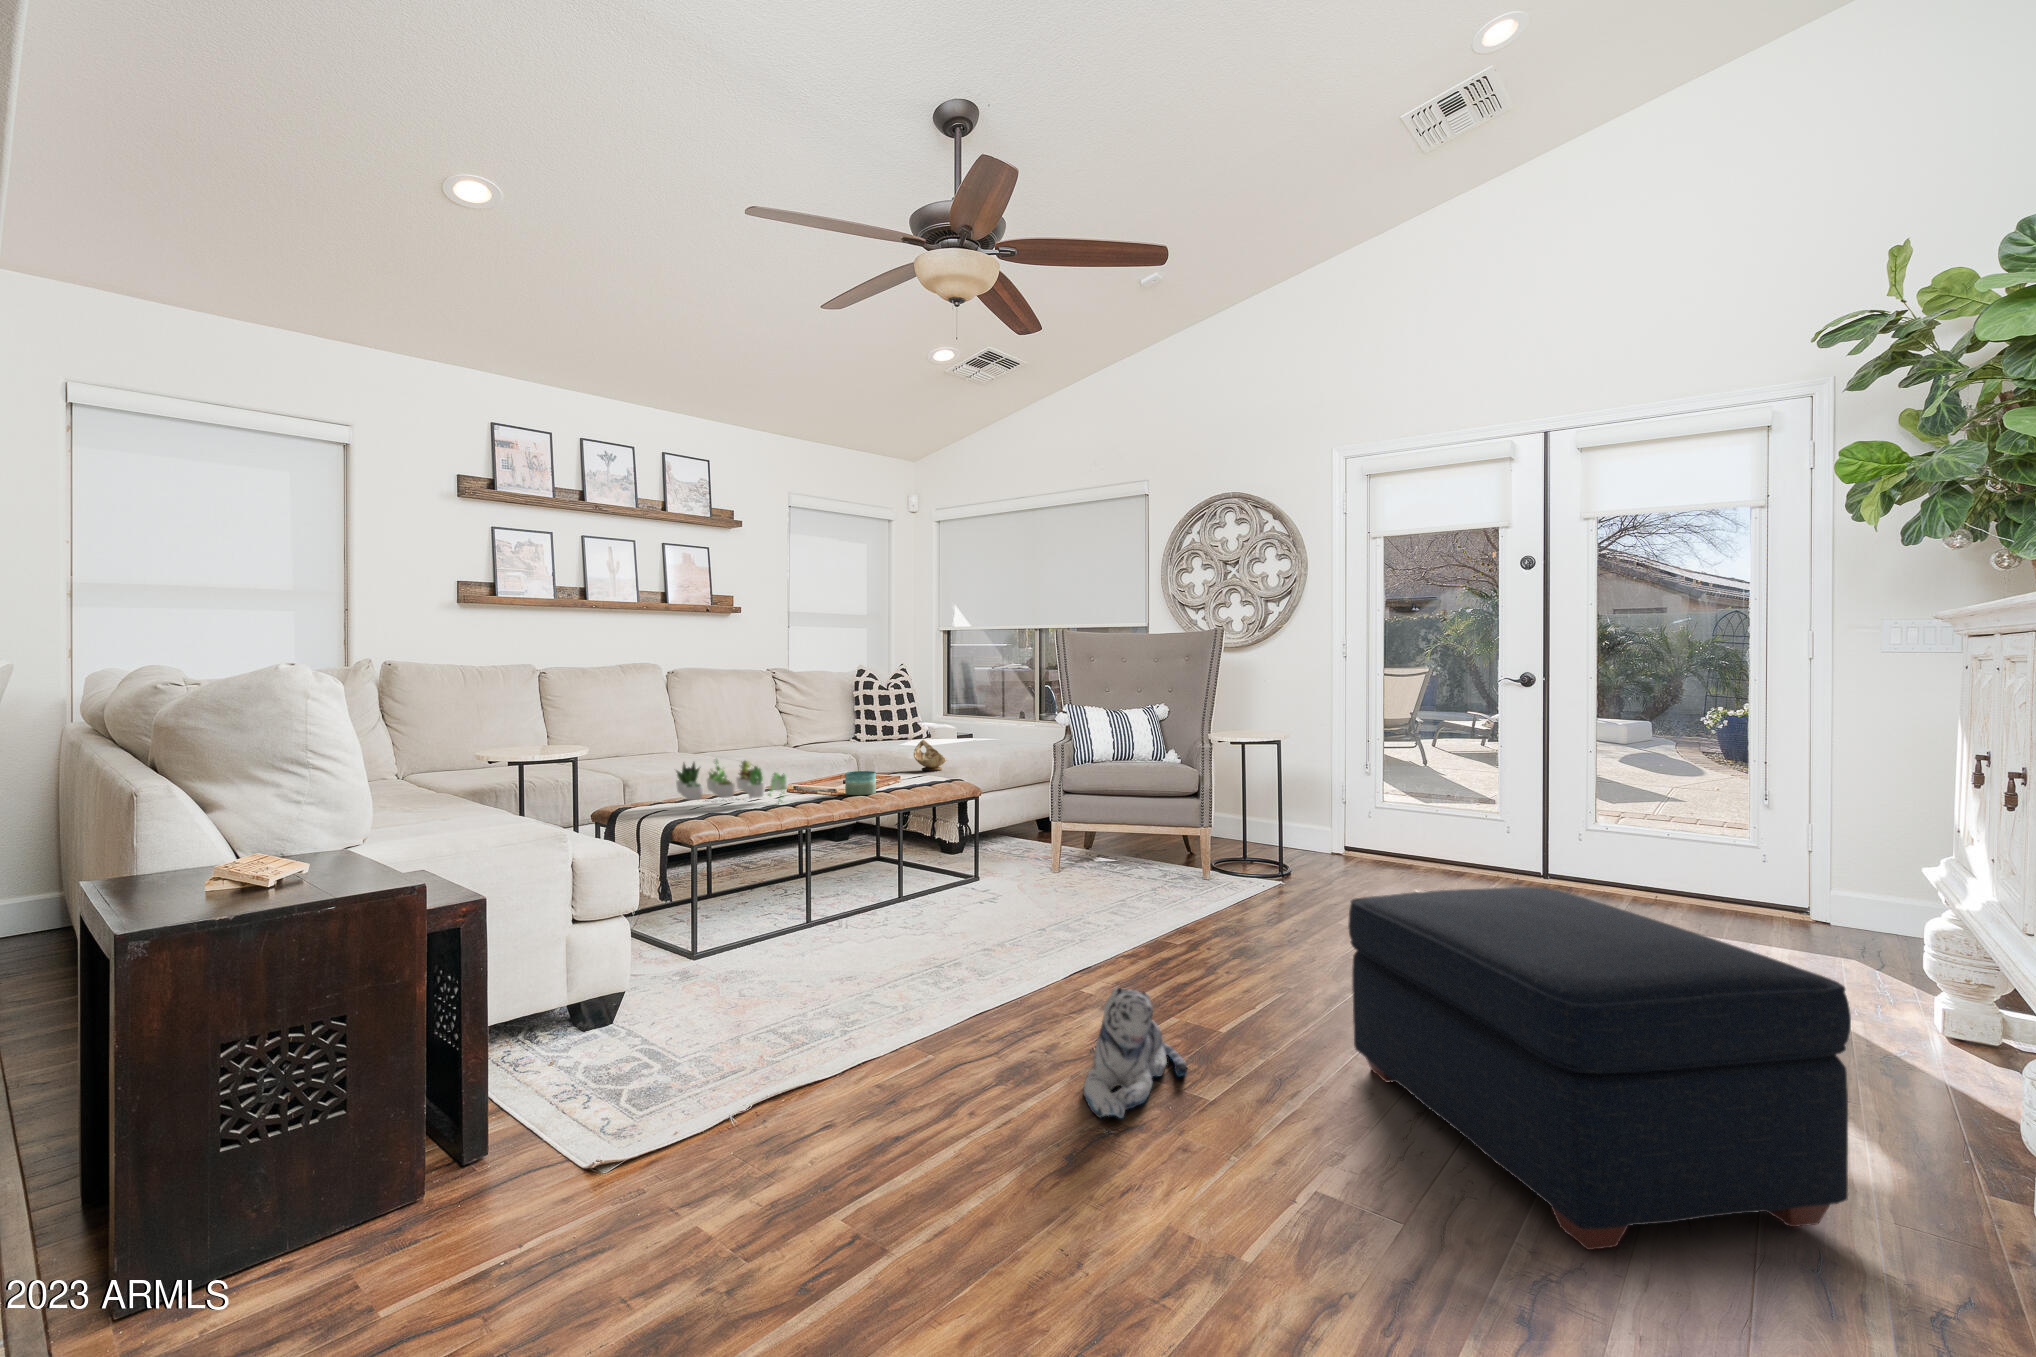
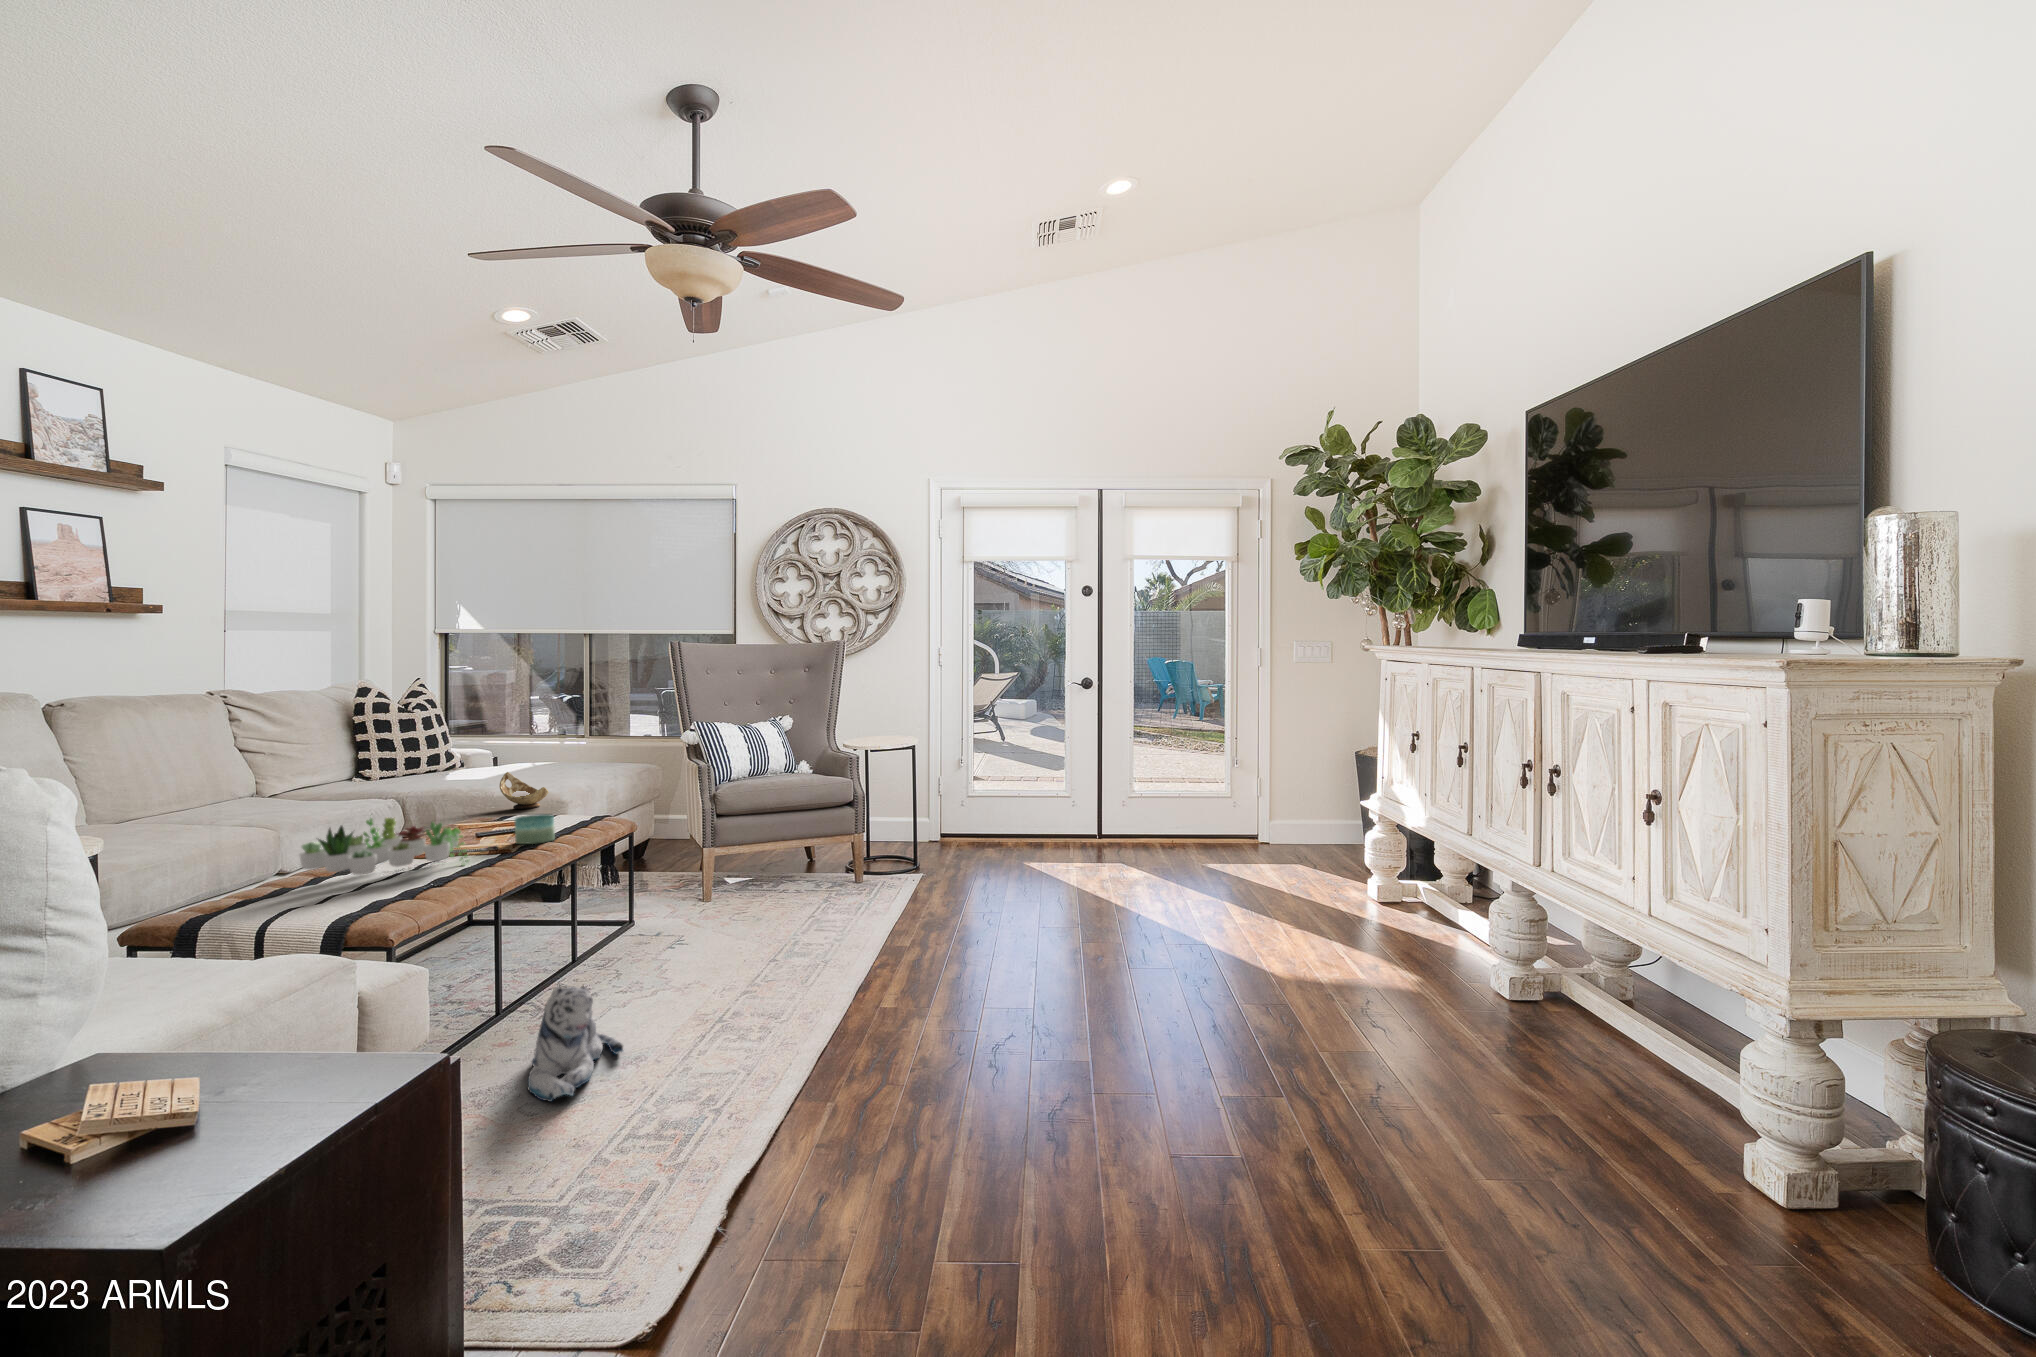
ottoman: present [1348,887,1851,1250] -> none [1127,842,1421,1048]
plush toy: present [1084,987,1187,1118] -> present [527,987,623,1102]

